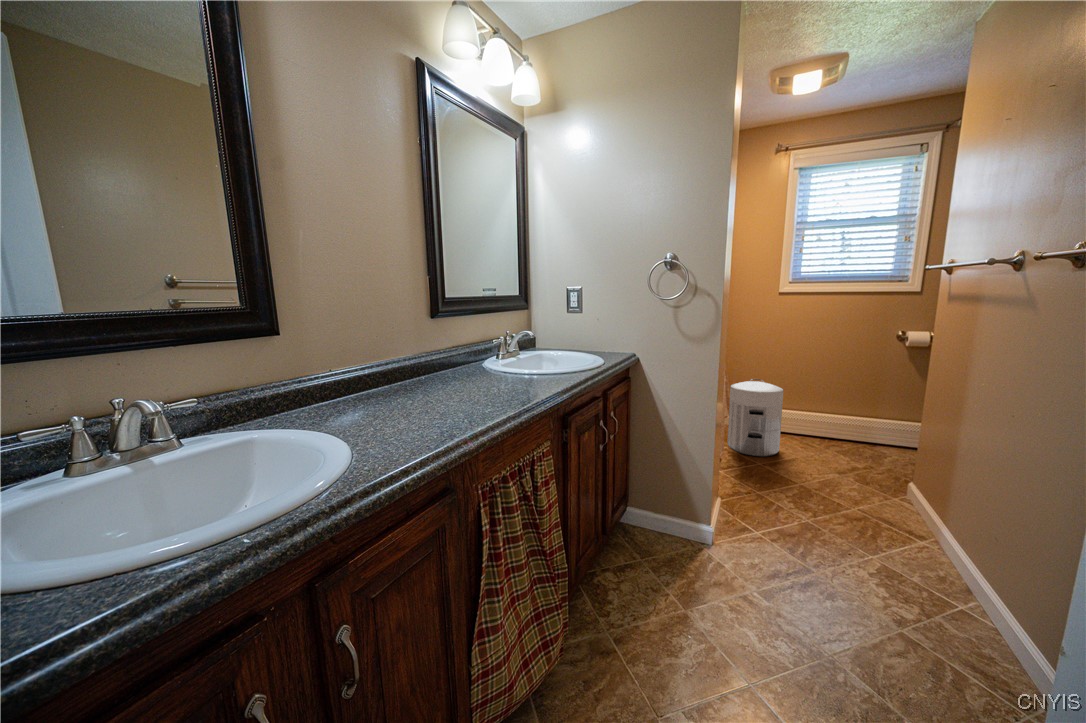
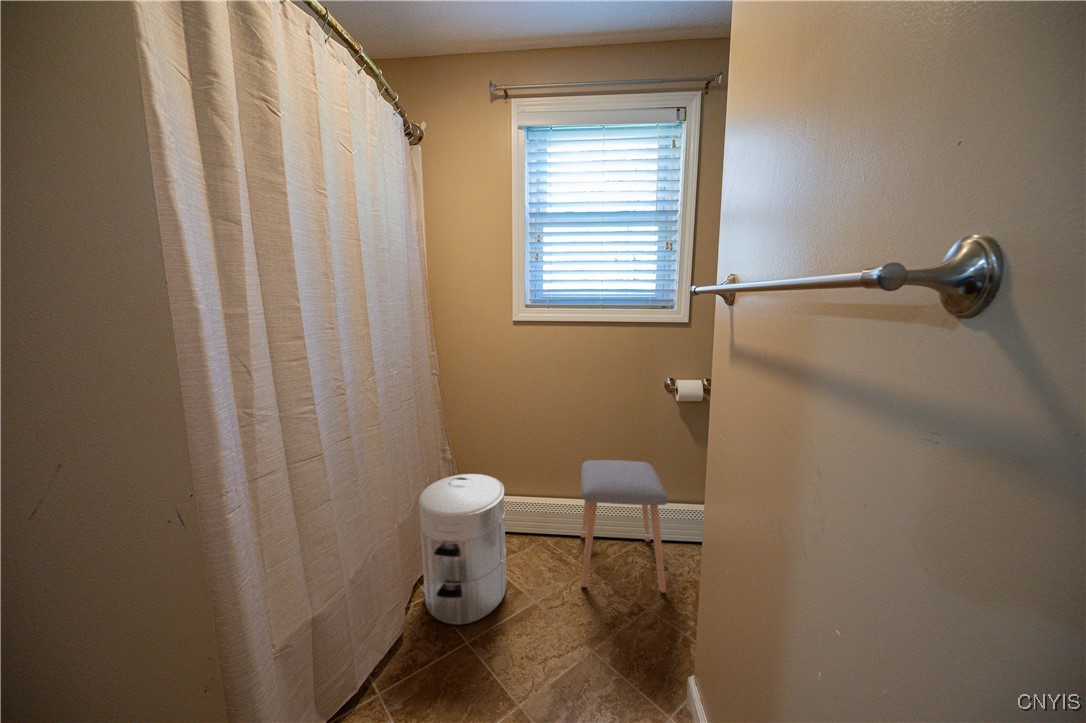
stool: none [821,385,900,462] -> present [581,460,668,594]

